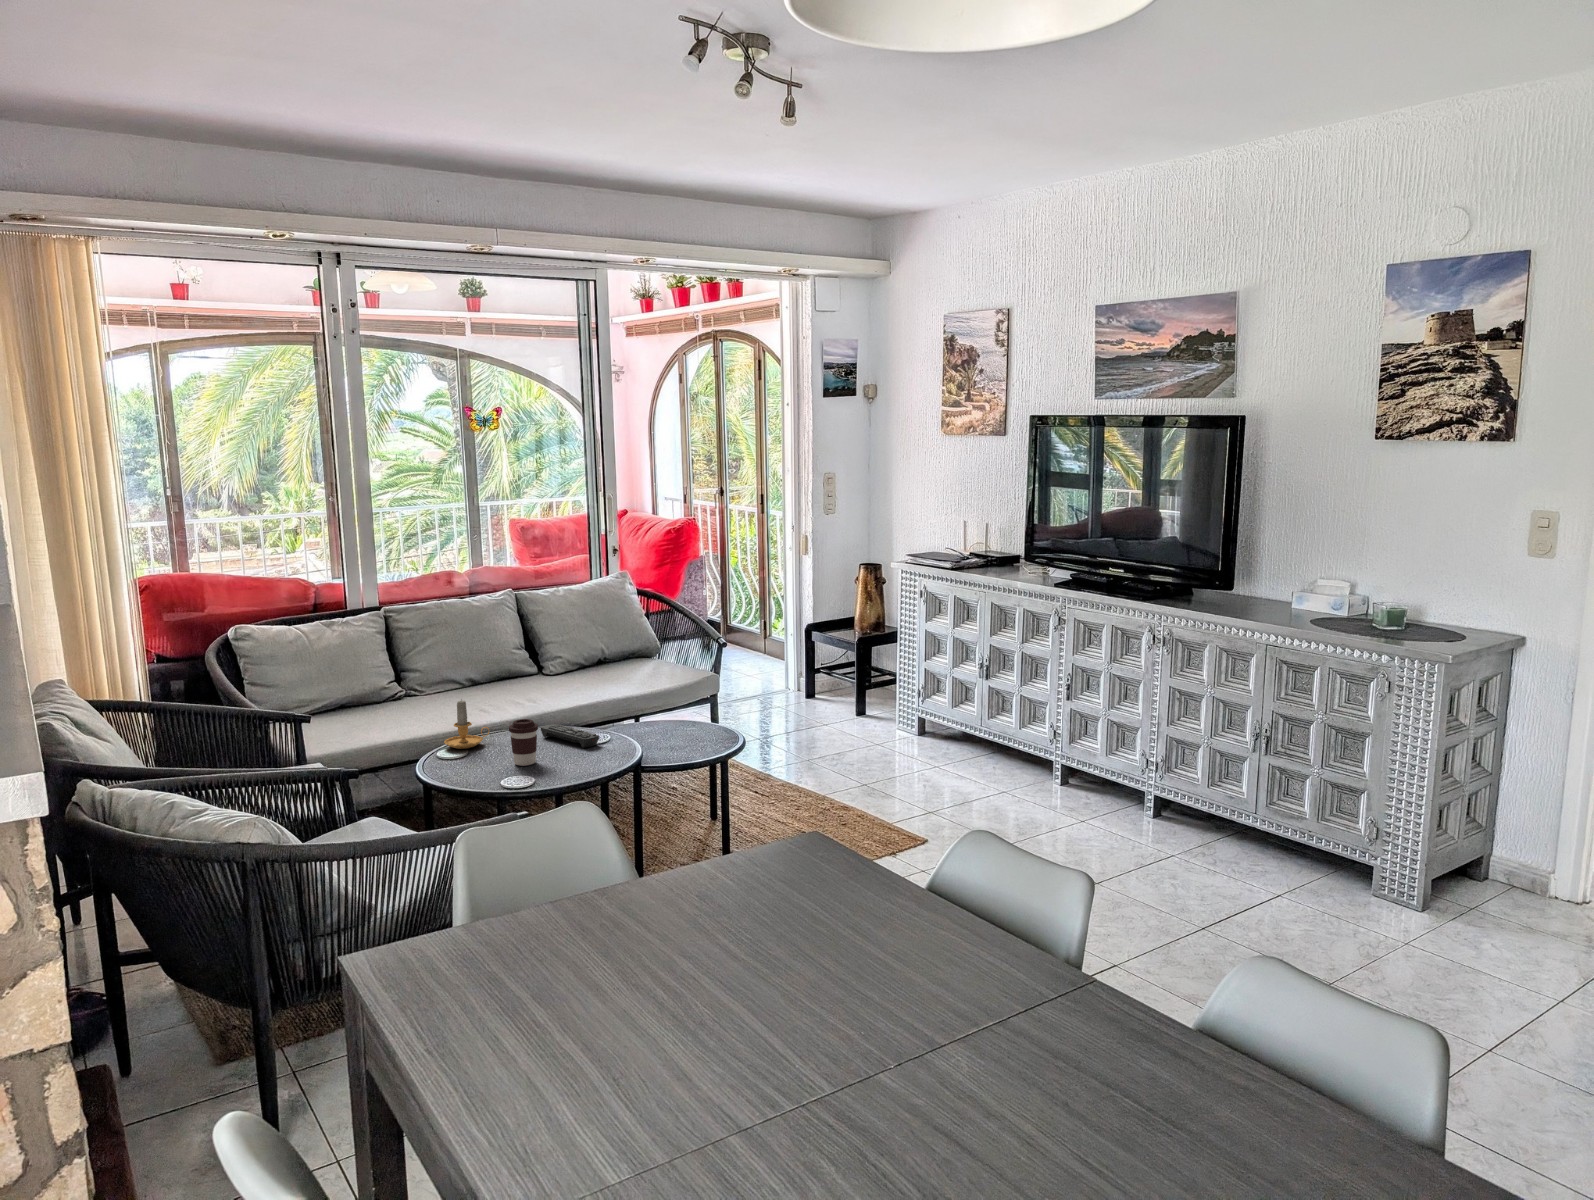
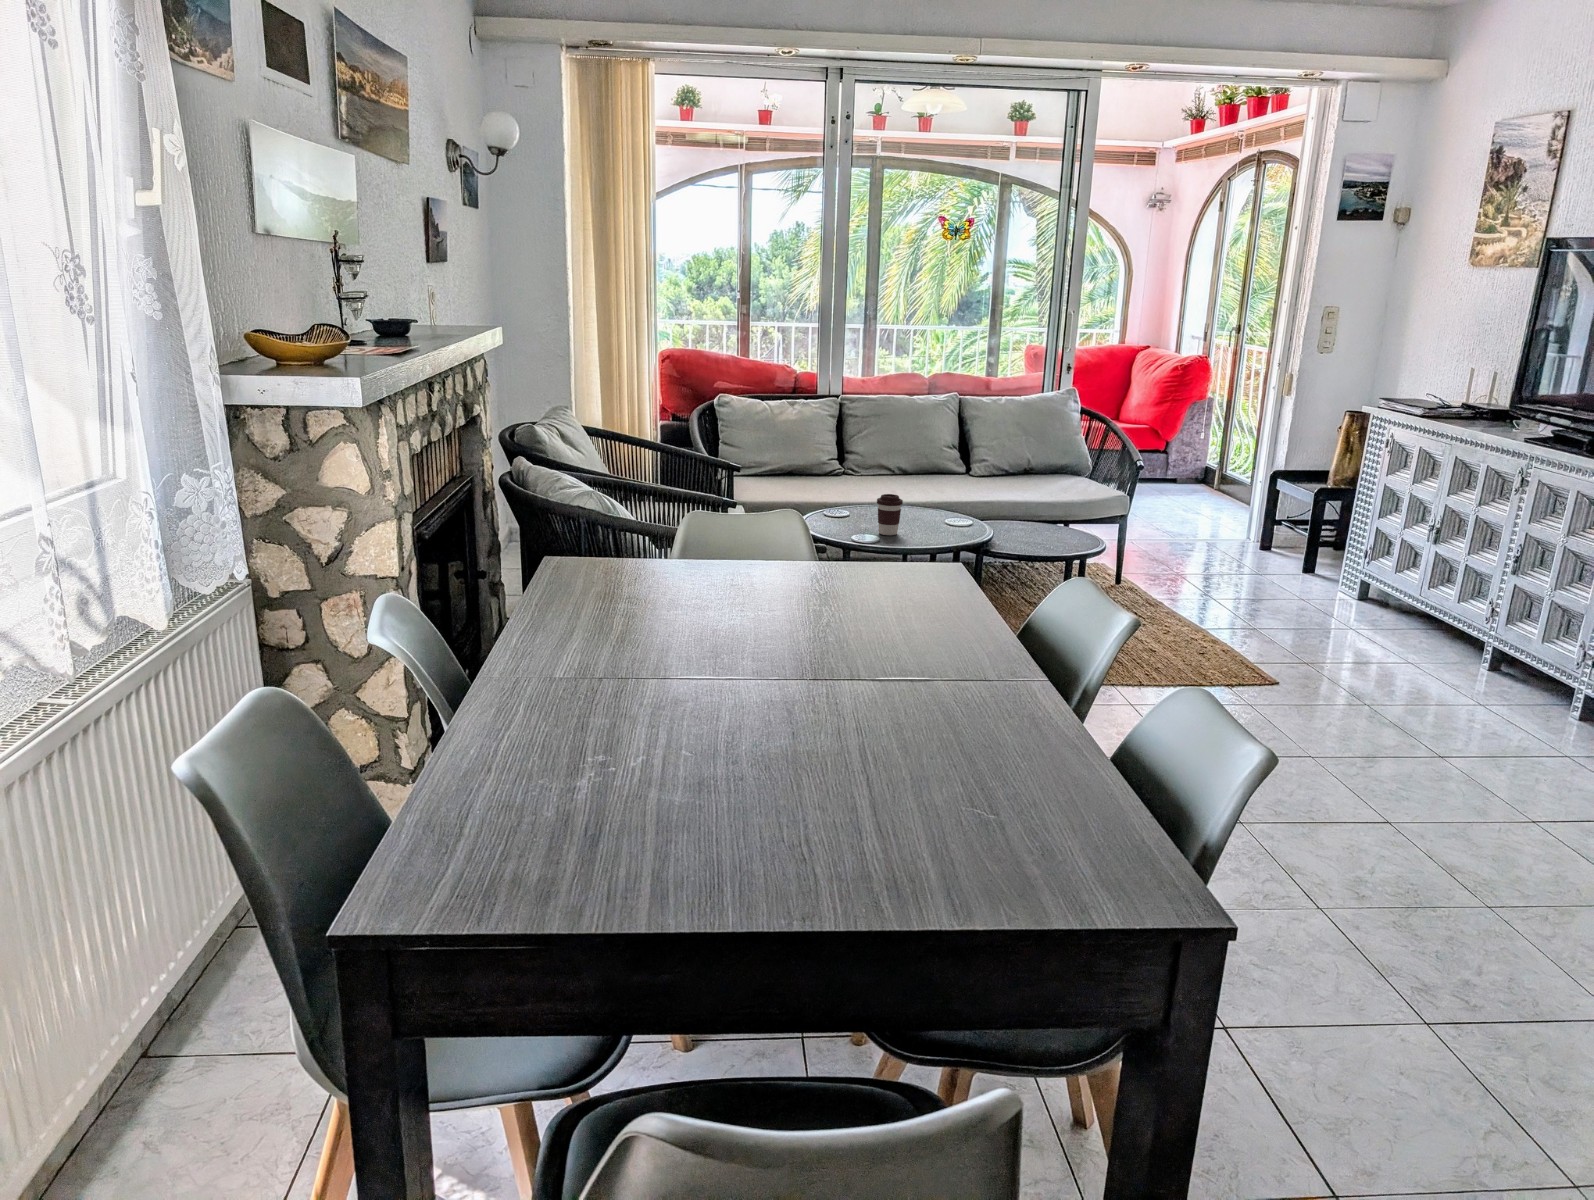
candle: present [444,700,489,749] -> none [837,472,877,517]
remote control: present [541,724,599,748] -> none [921,508,963,531]

